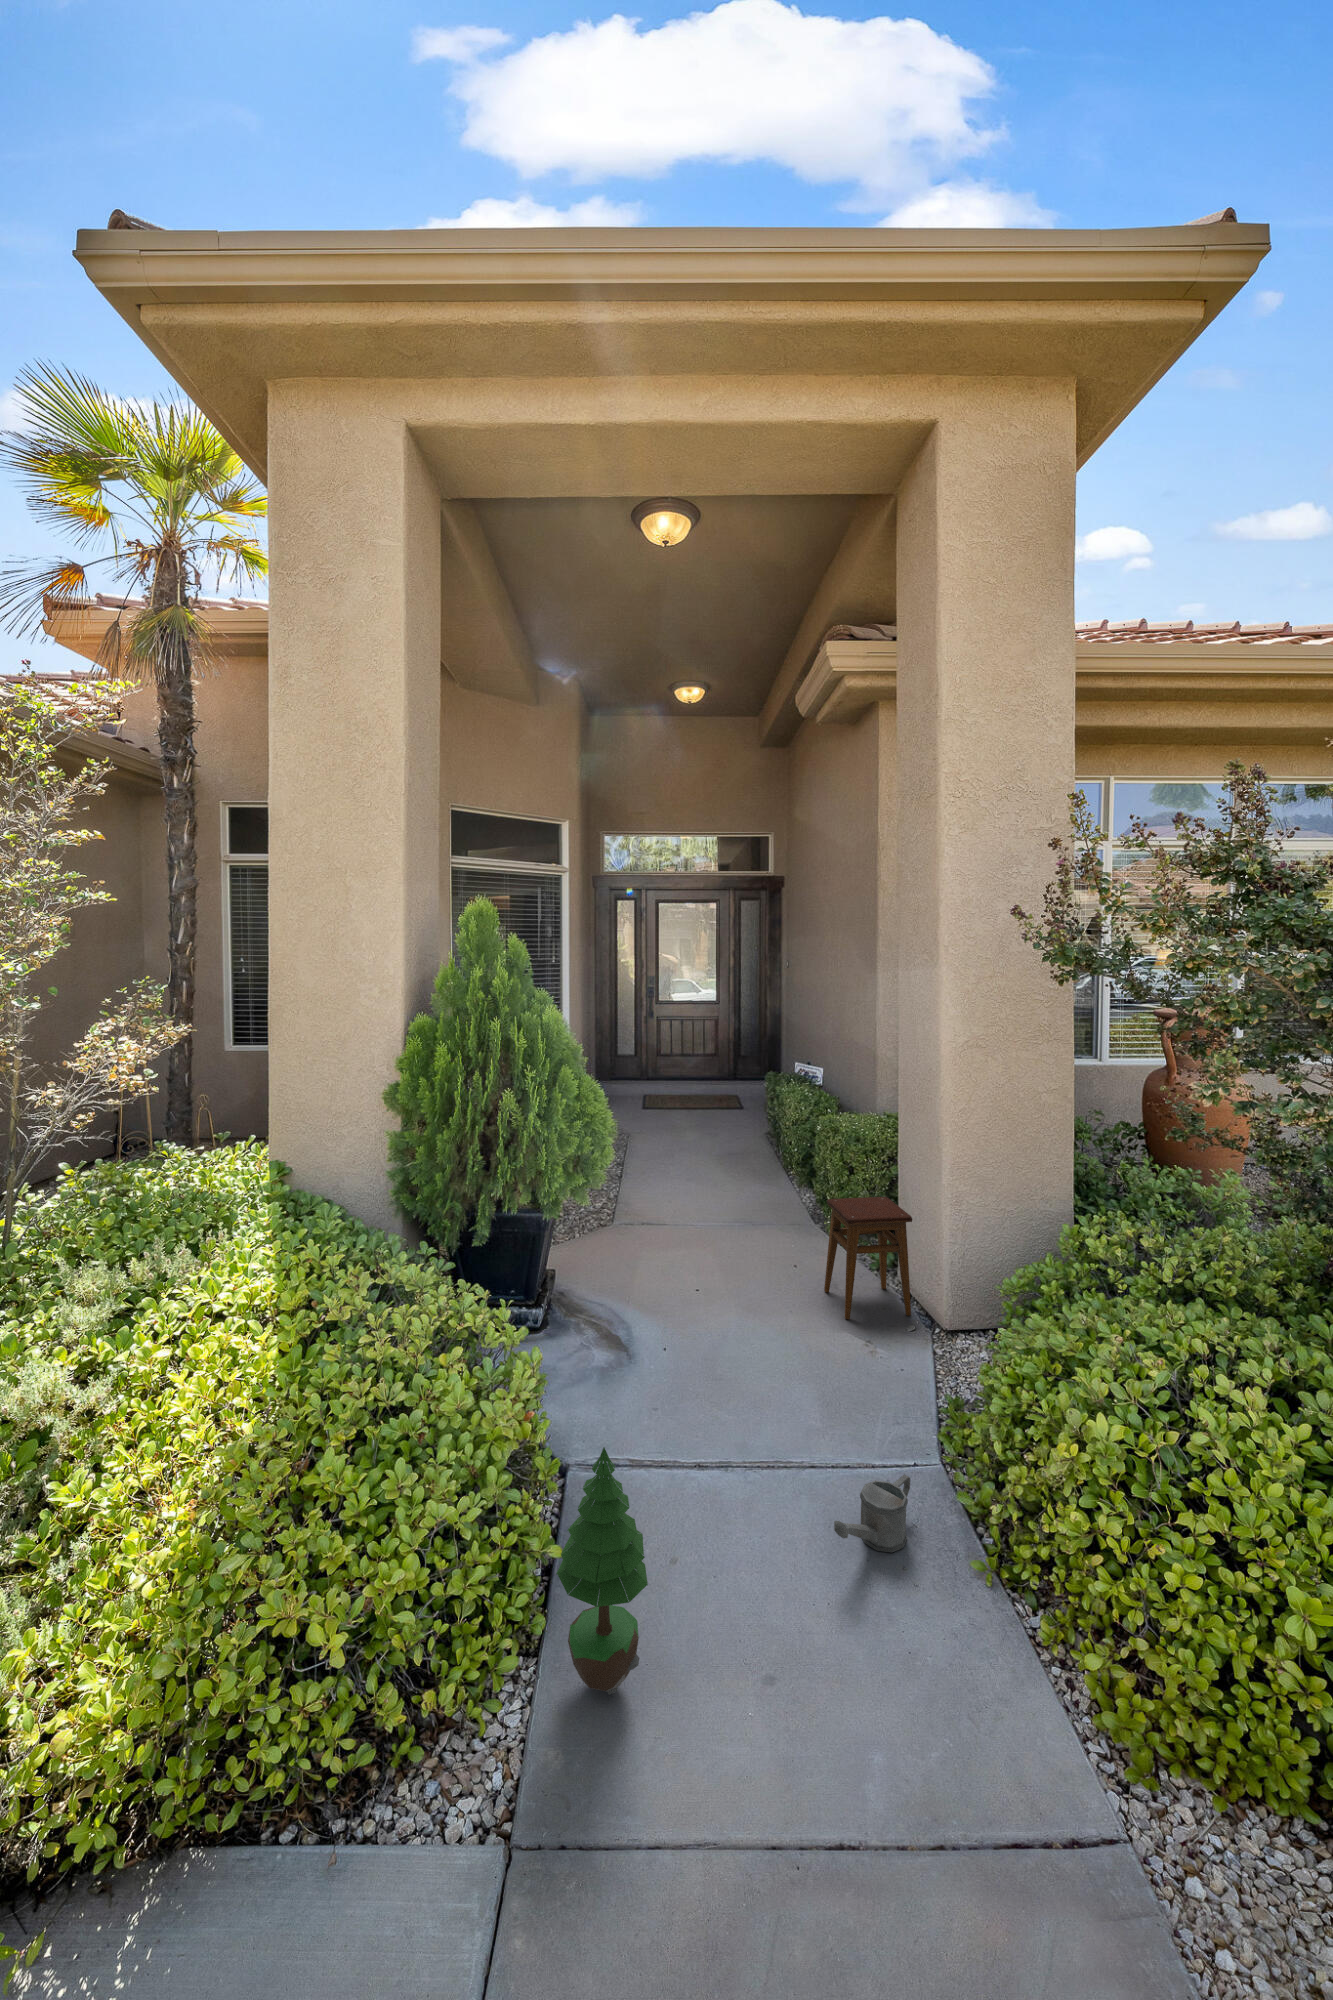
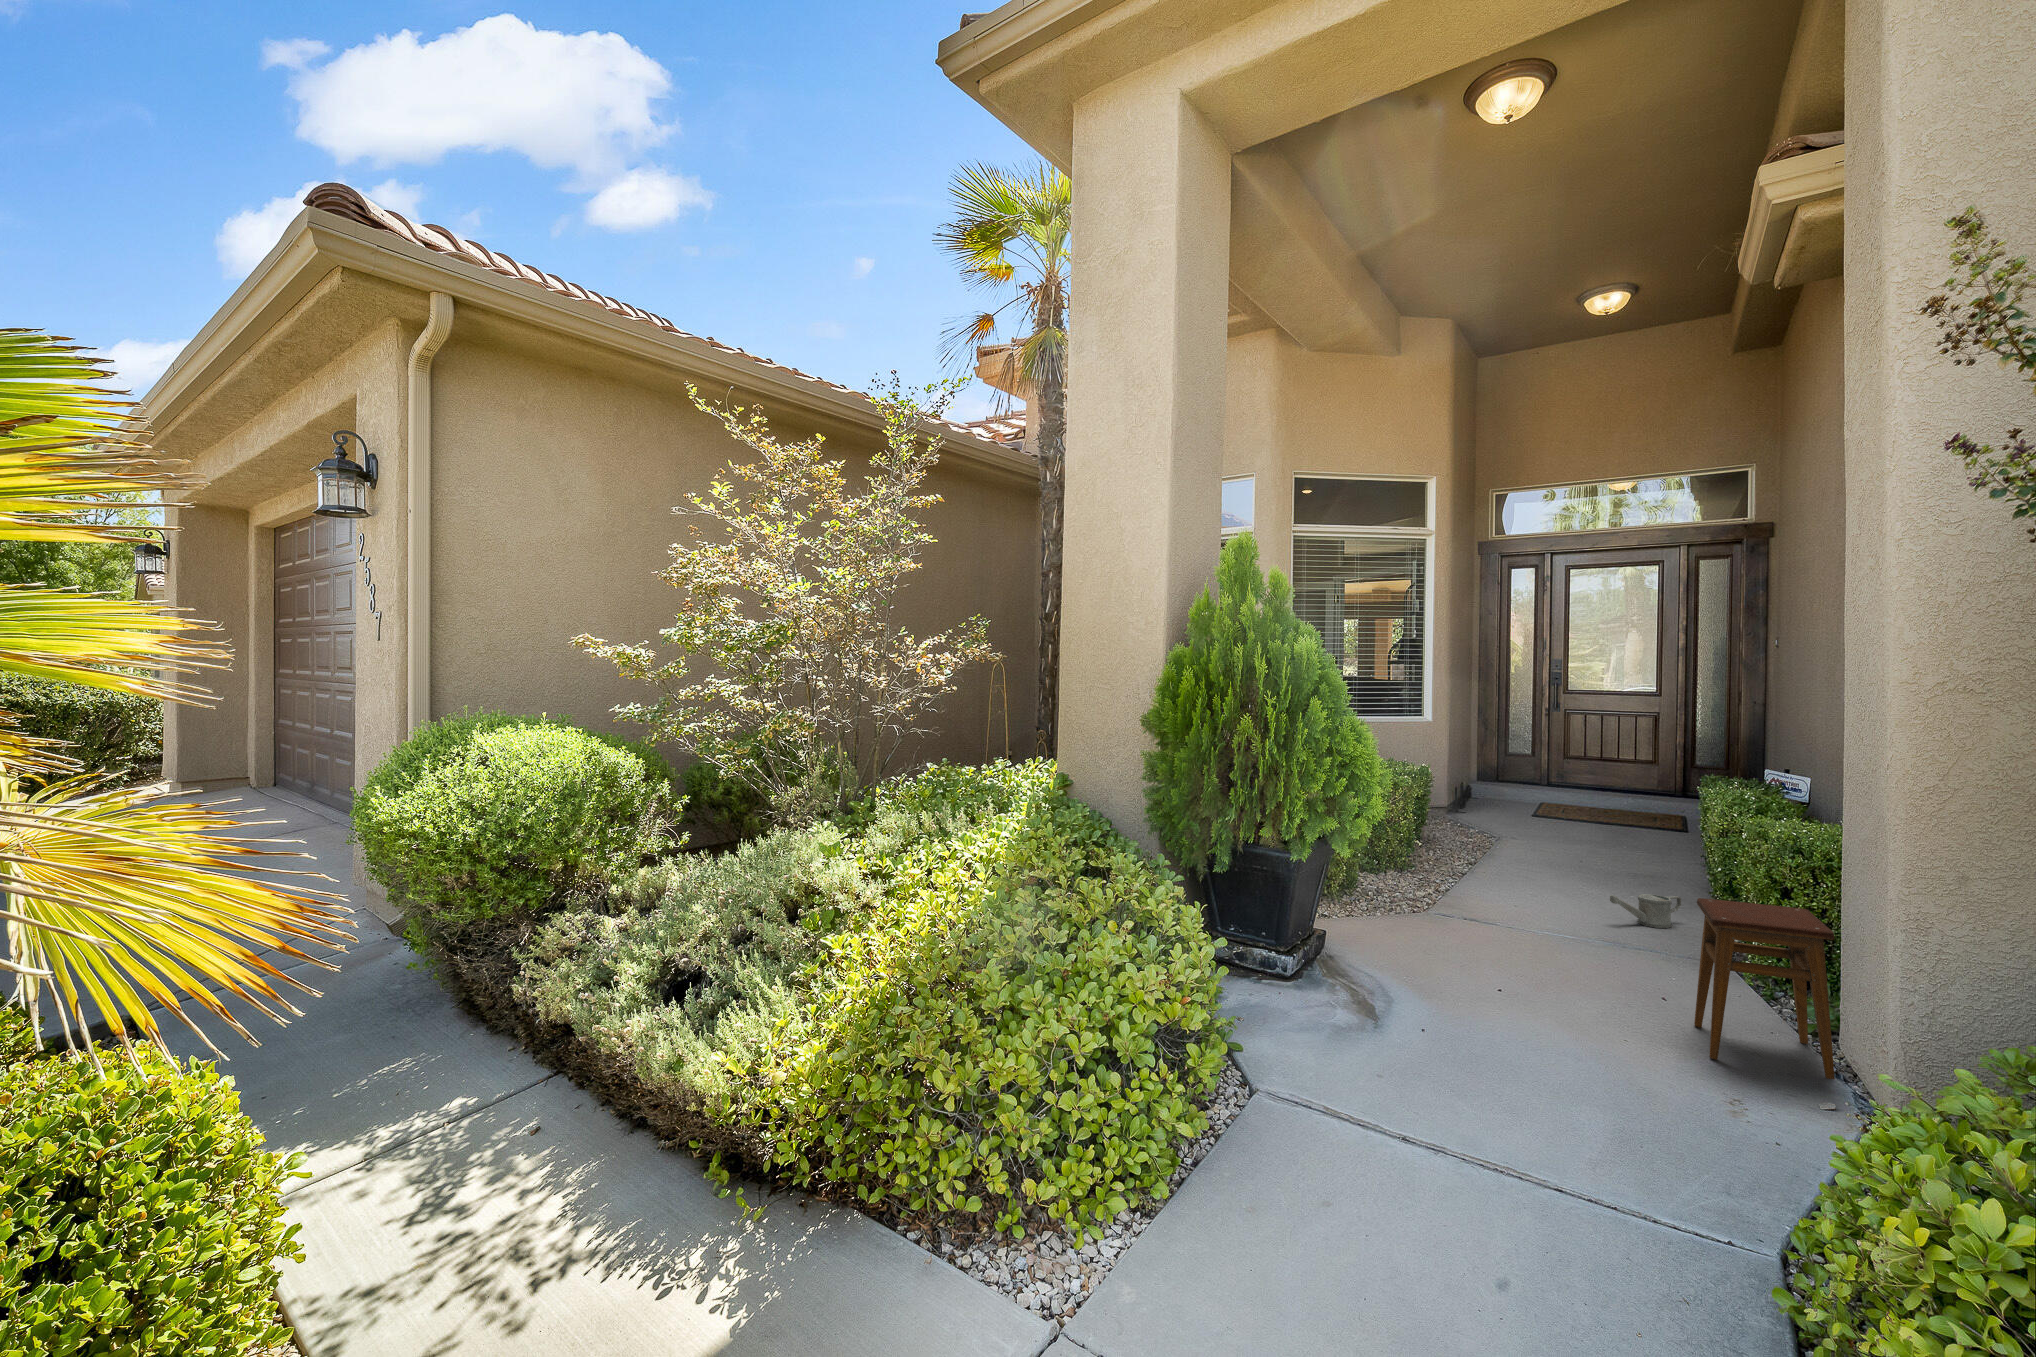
potted tree: present [556,1448,648,1695] -> none [1157,1004,1253,1268]
watering can: present [834,1474,910,1552] -> present [1610,894,1681,928]

